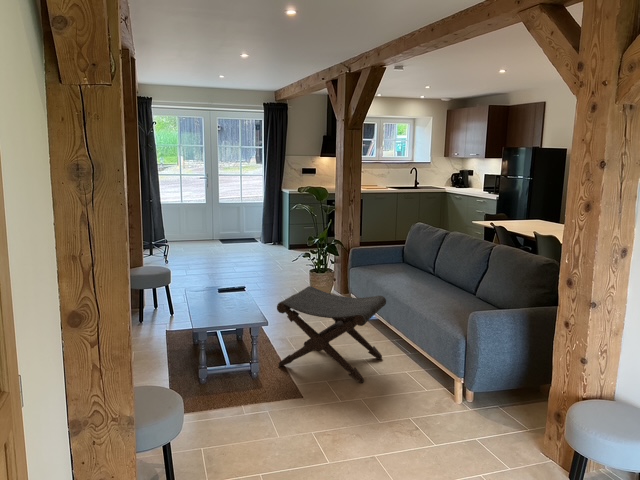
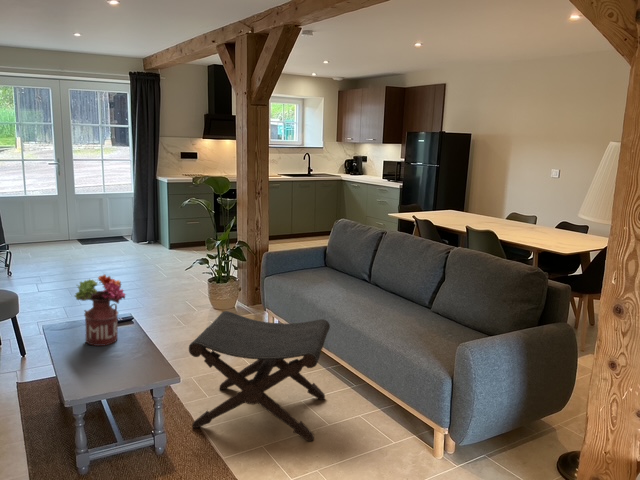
flower arrangement: none [204,253,238,302] -> present [75,275,125,346]

